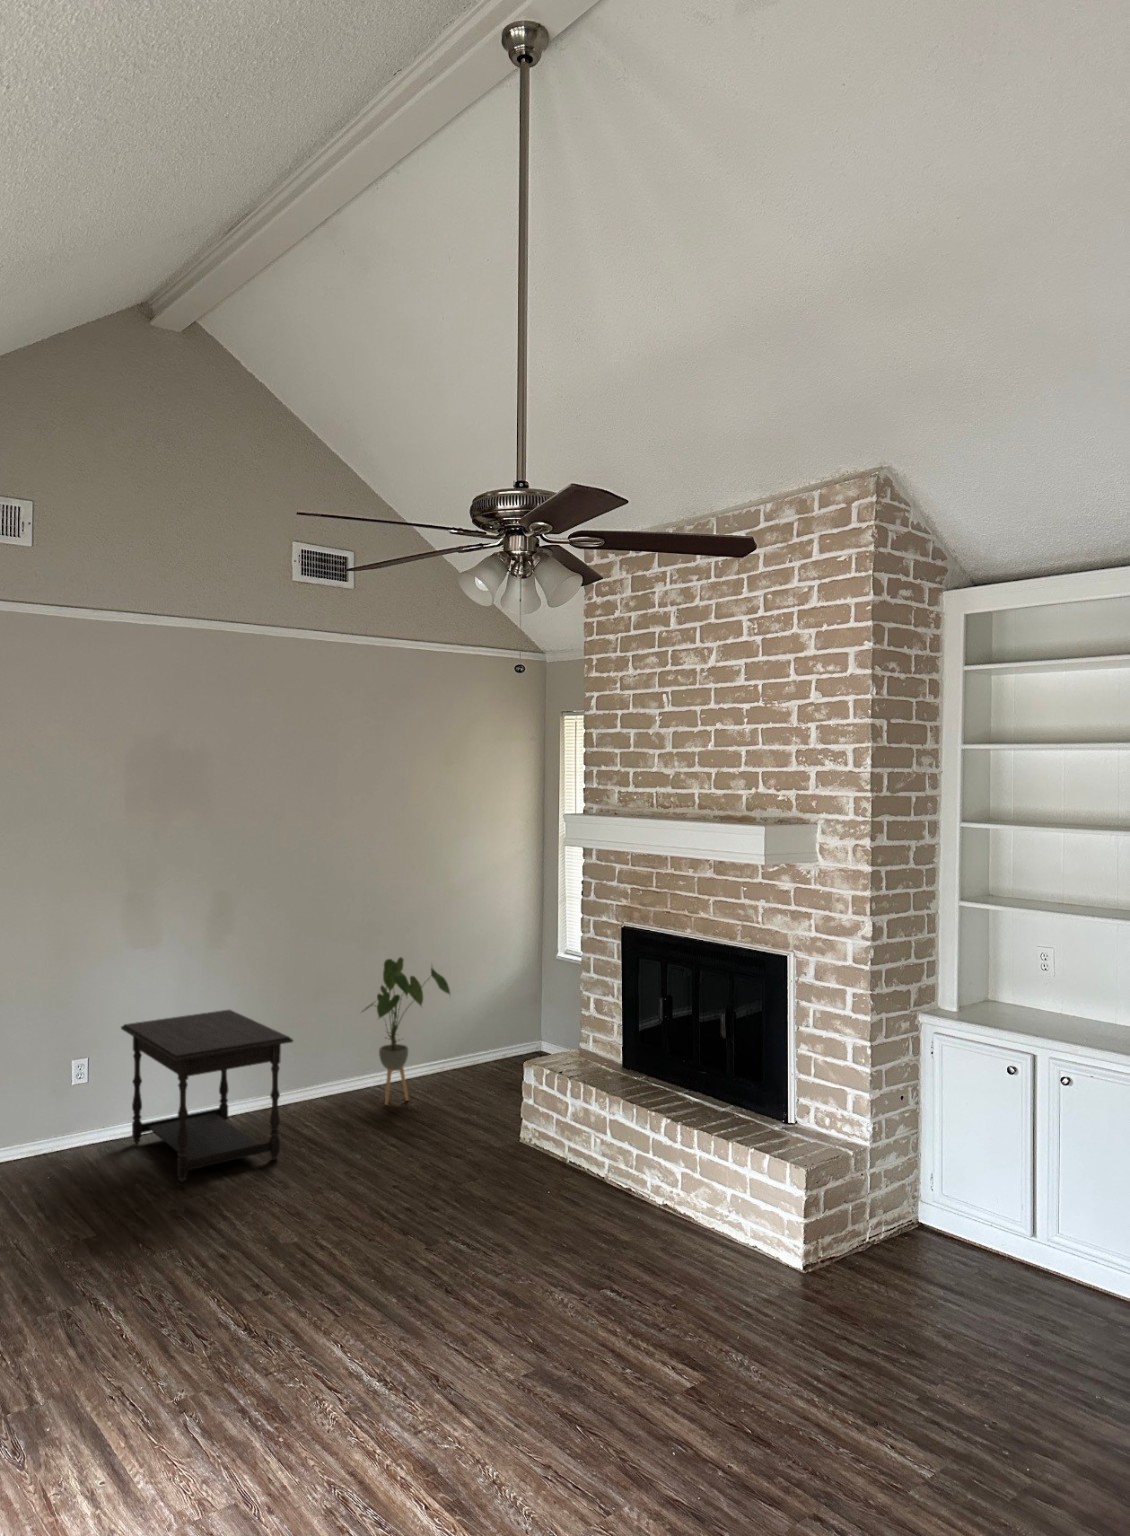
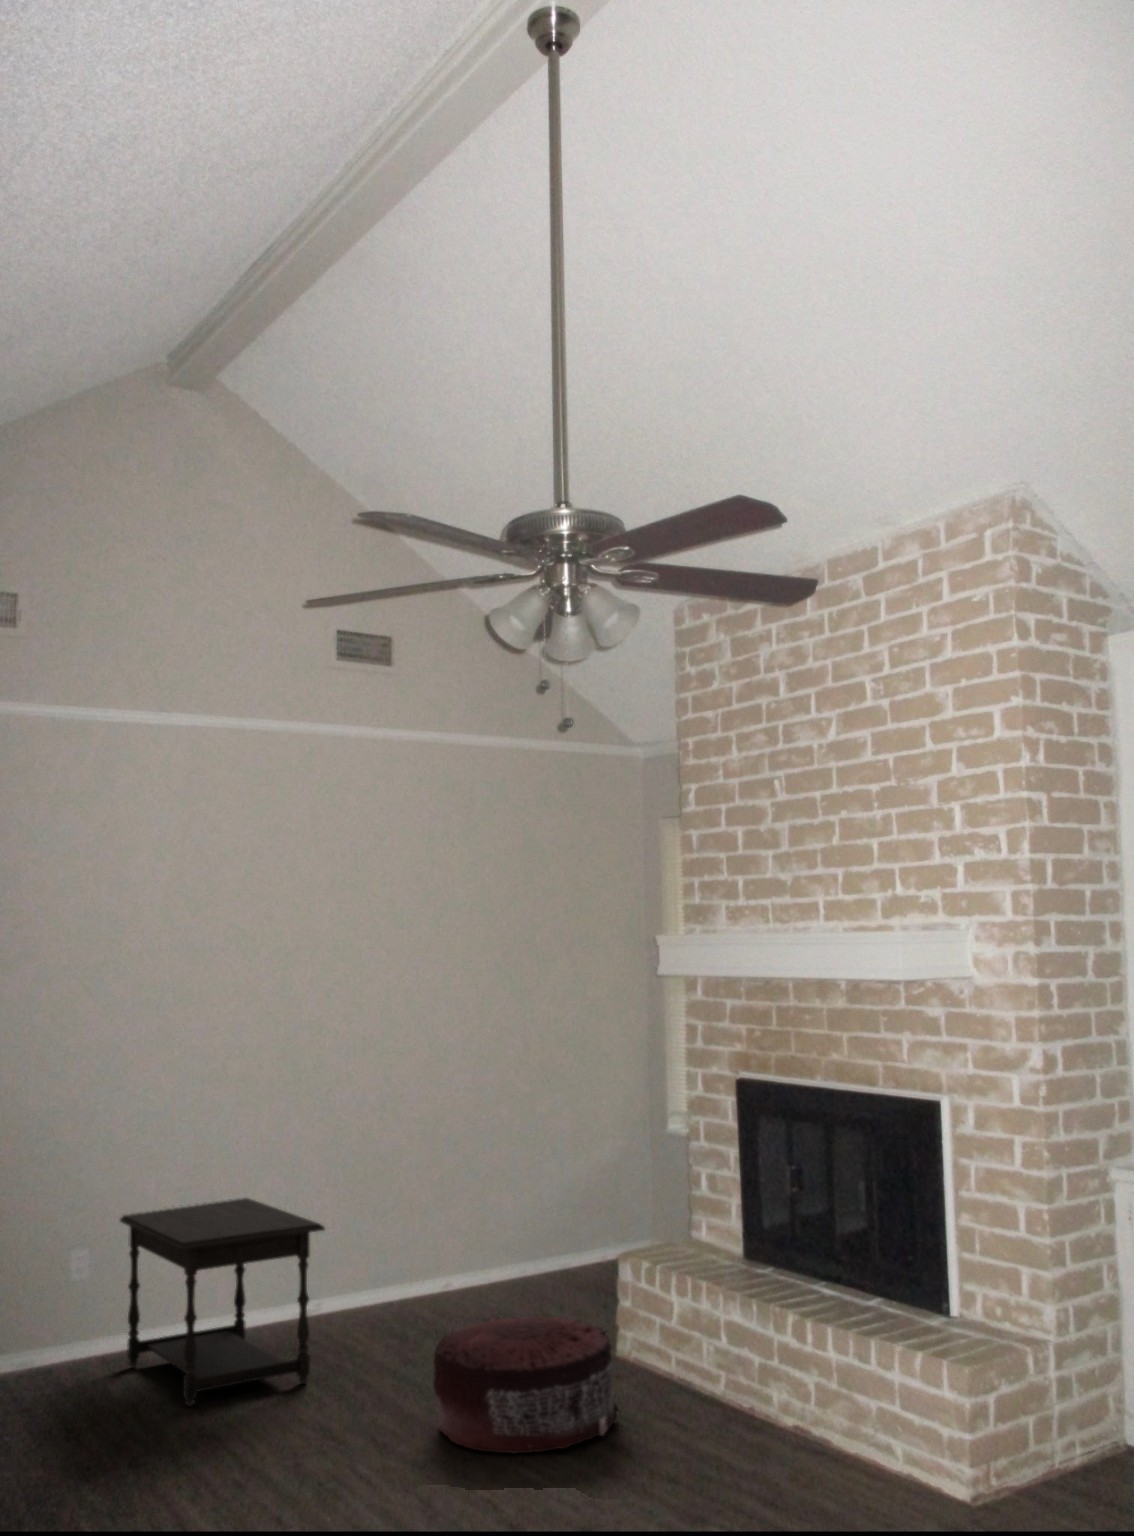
house plant: present [363,957,450,1105] -> none [409,1133,525,1325]
pouf: none [379,1111,527,1227] -> present [433,1316,619,1453]

